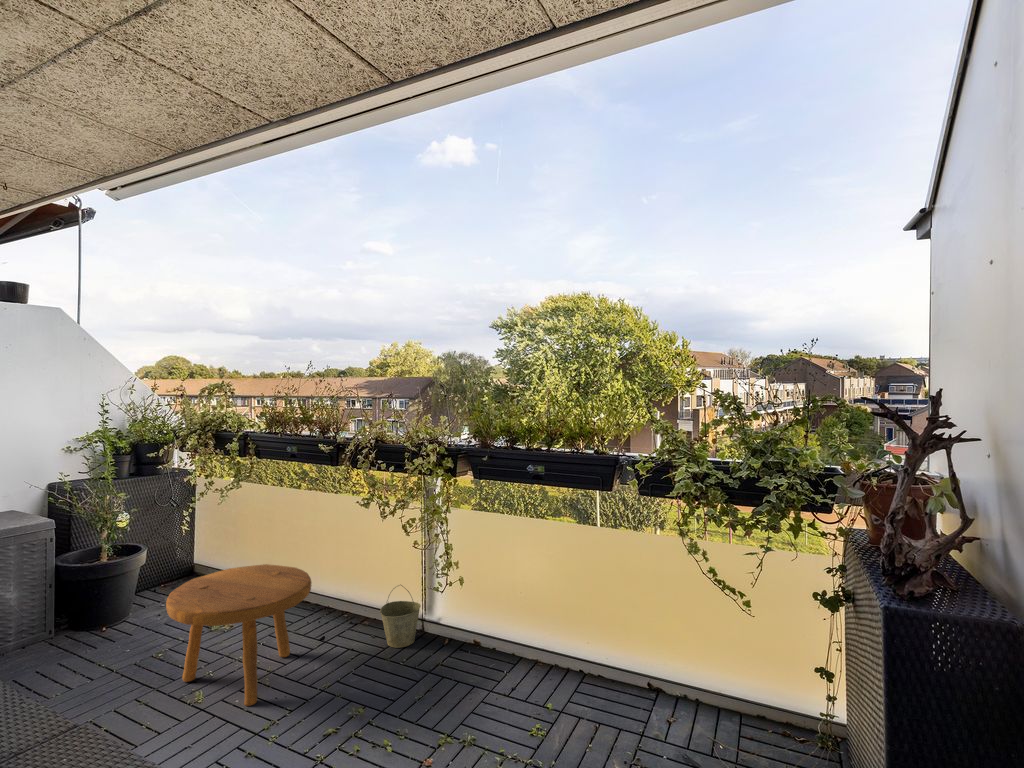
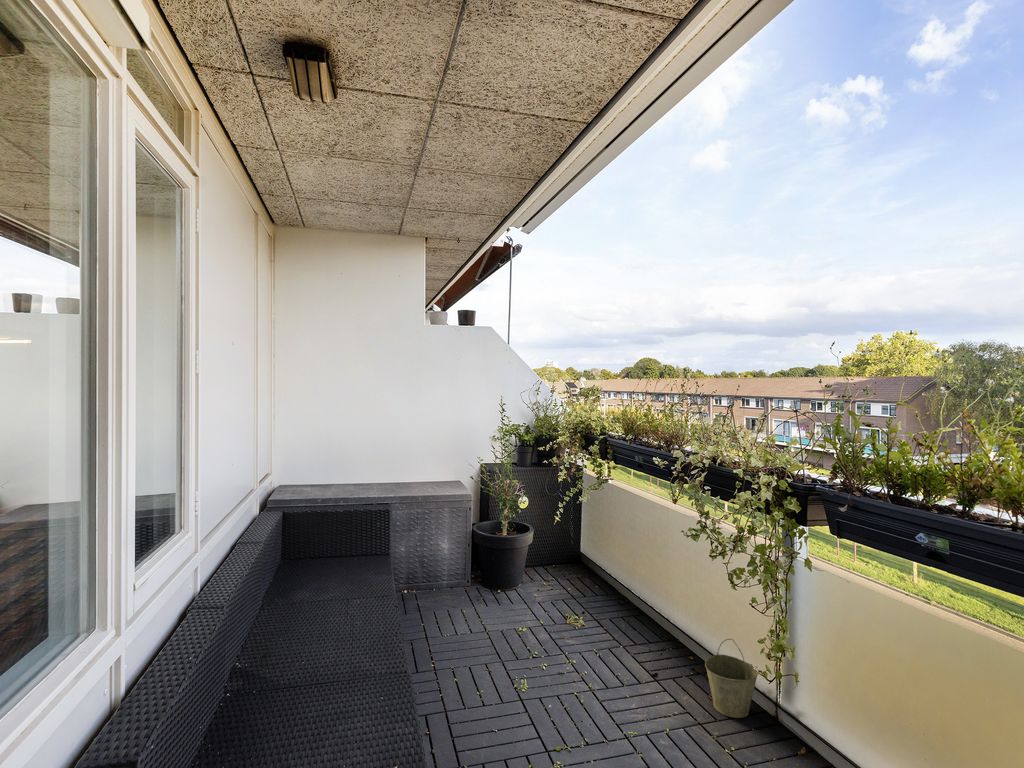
footstool: present [166,564,311,706] -> none [500,565,627,709]

